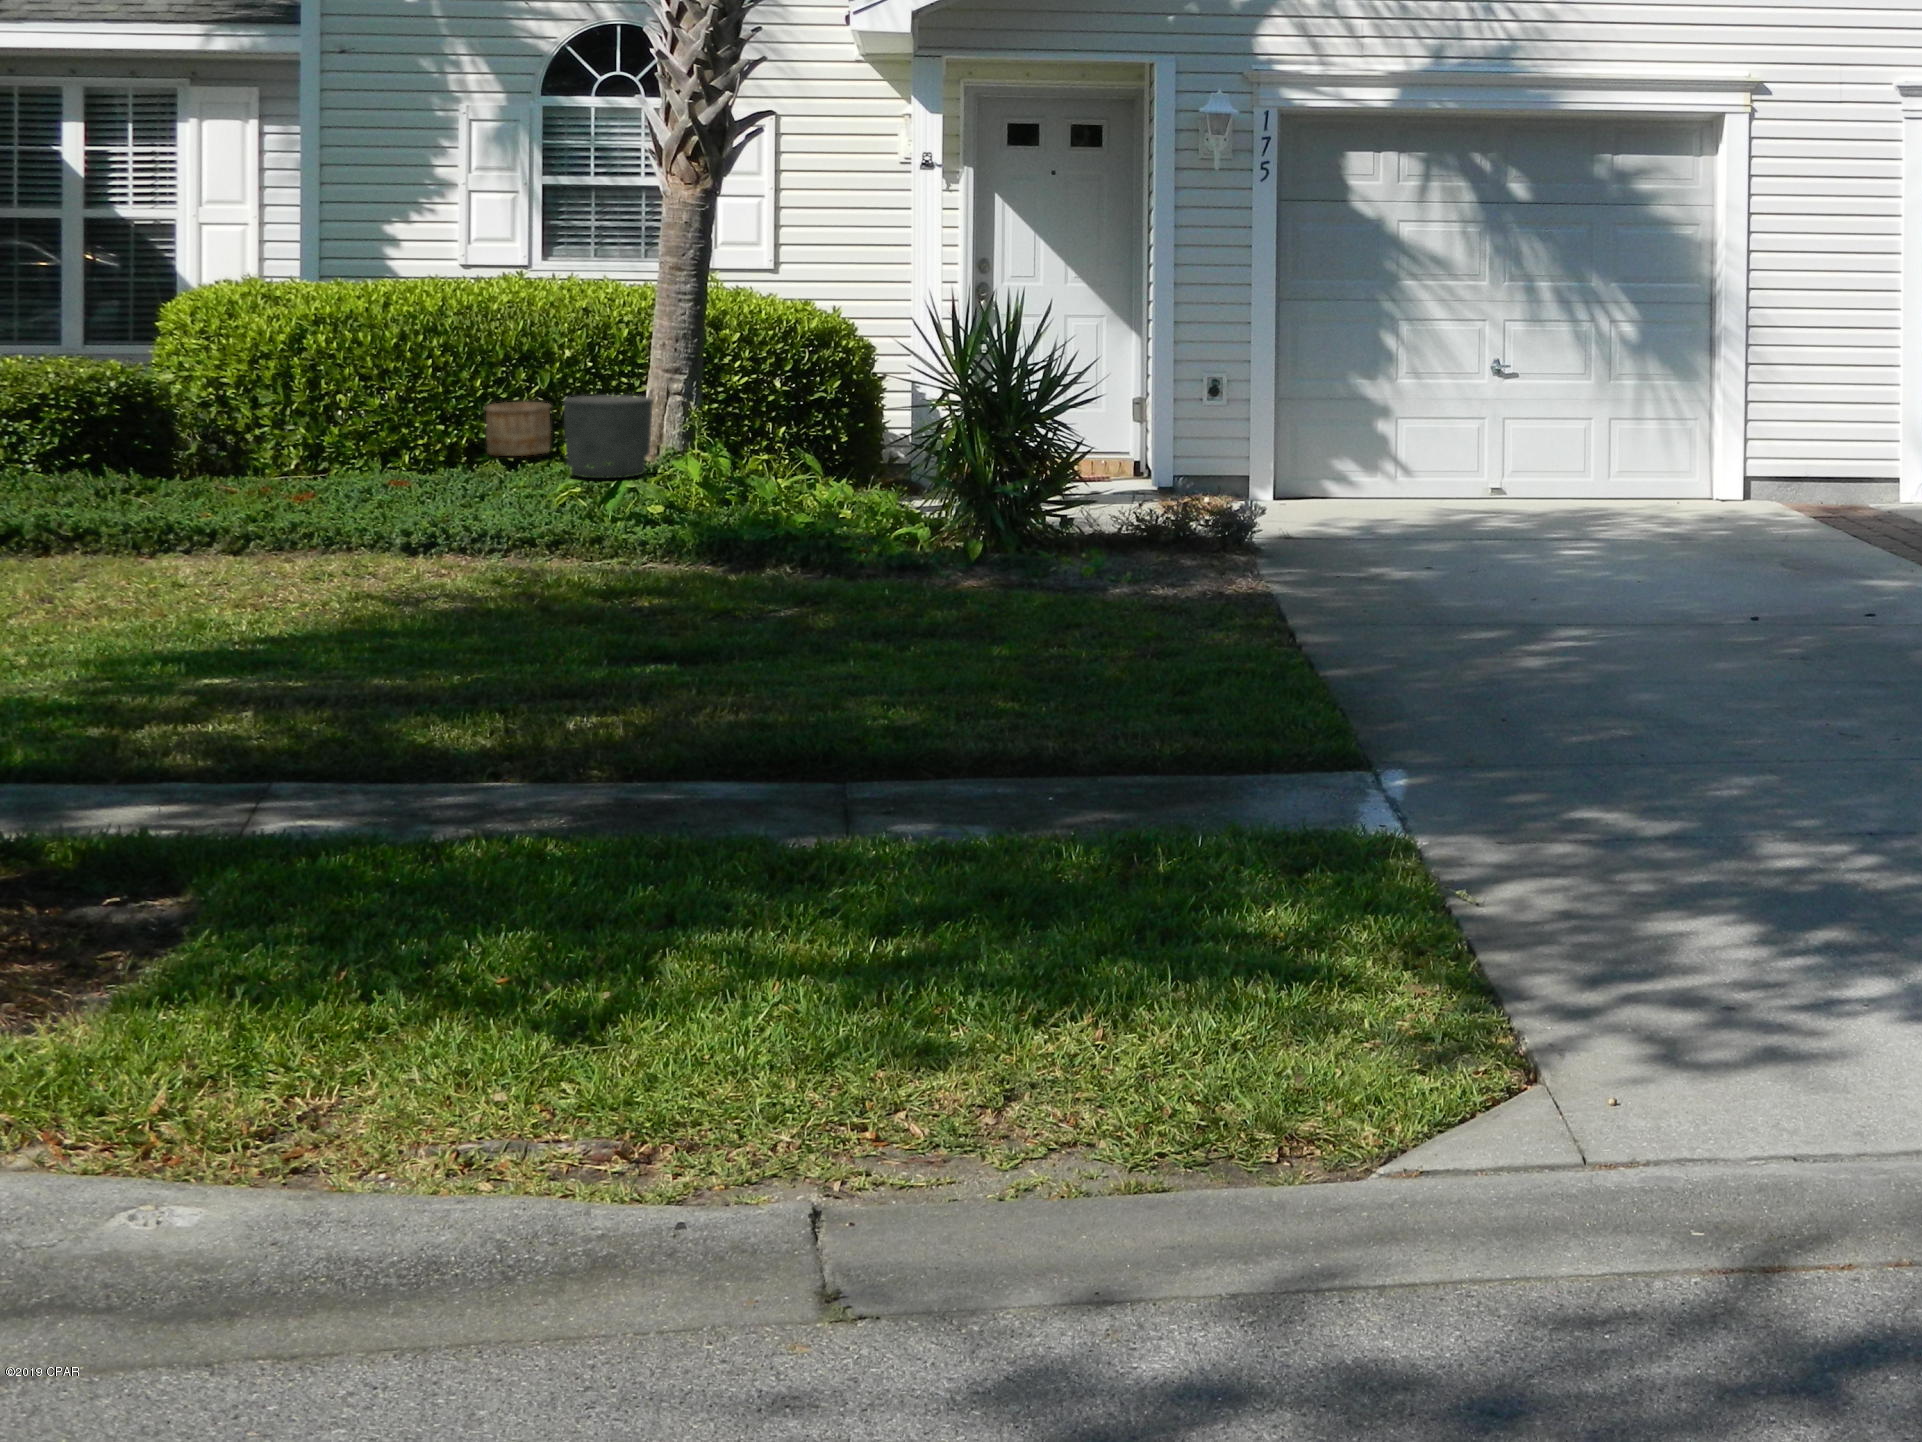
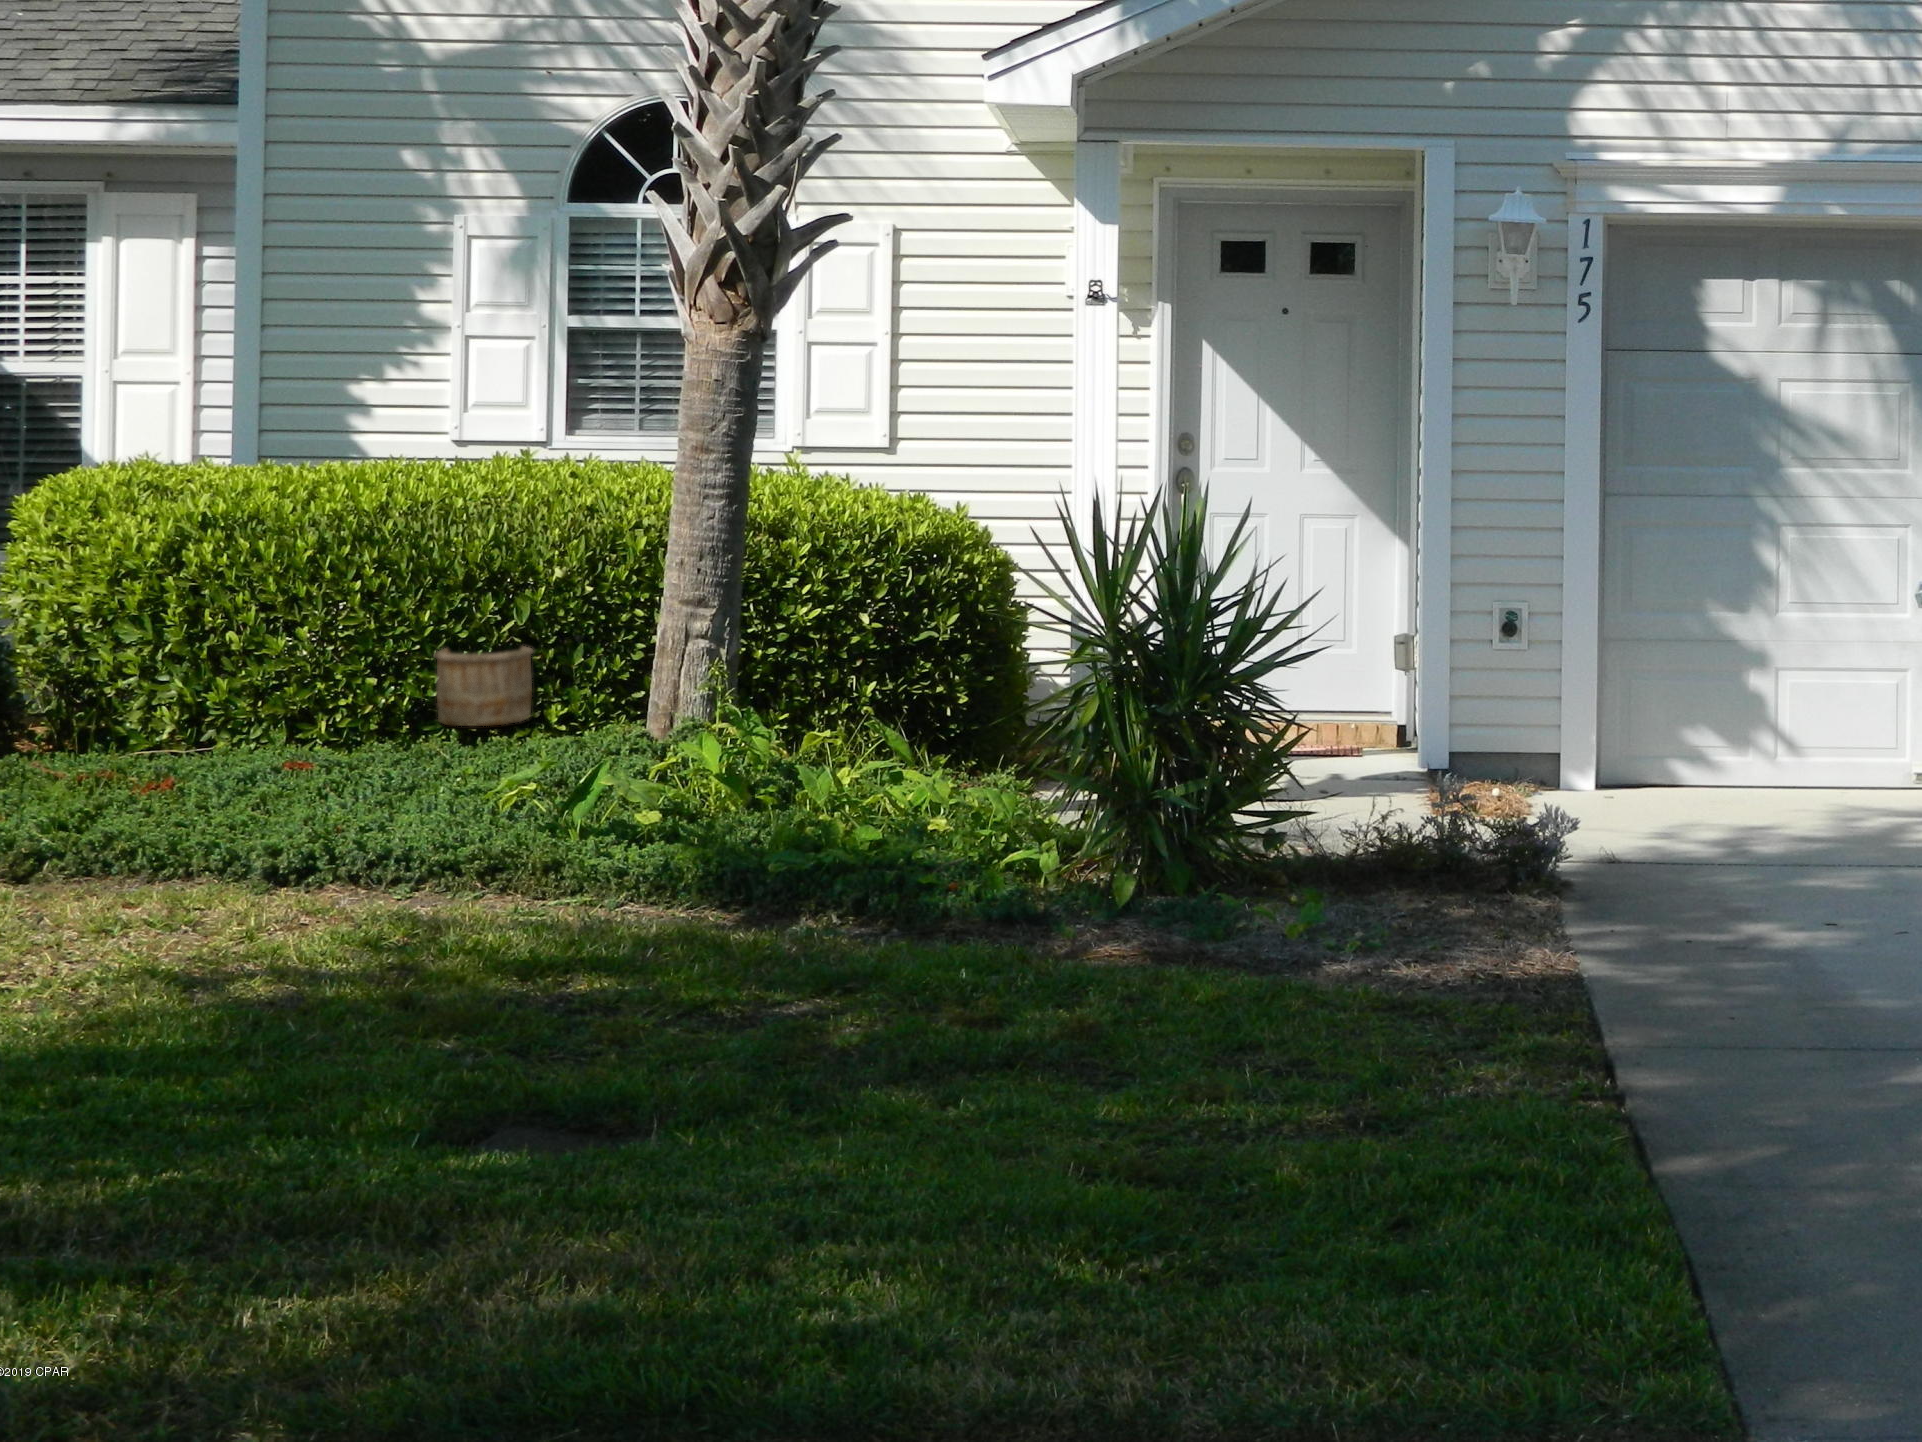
planter: present [563,395,653,478] -> none [527,641,661,770]

